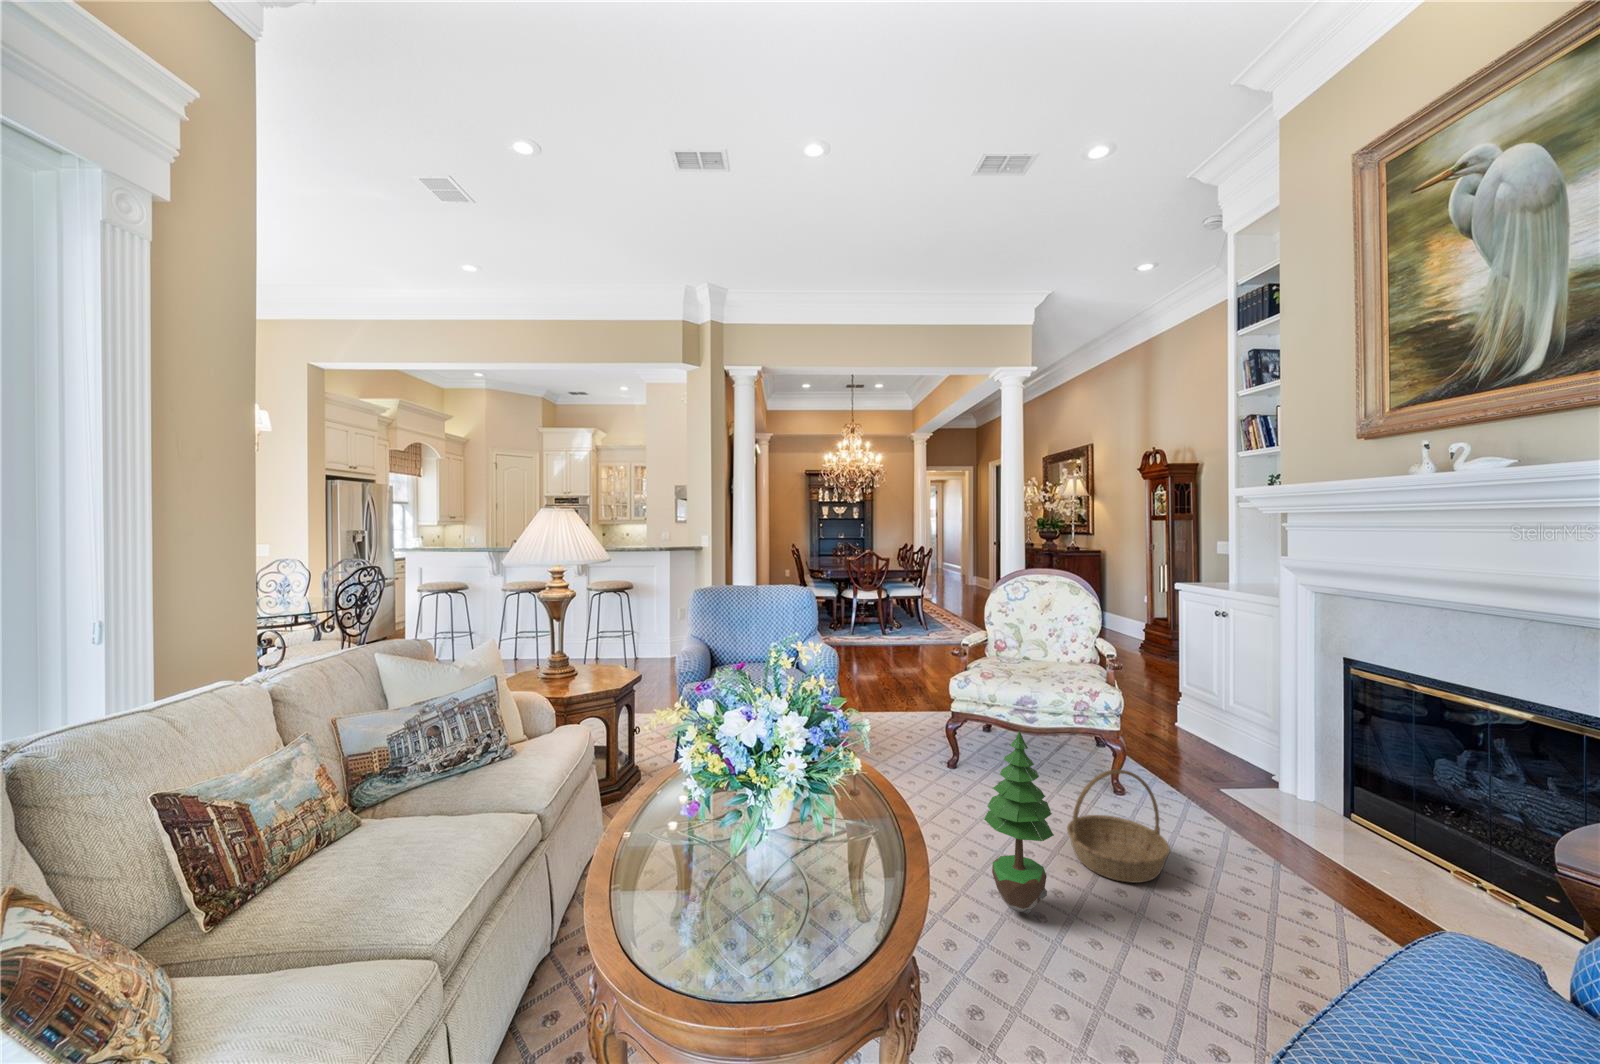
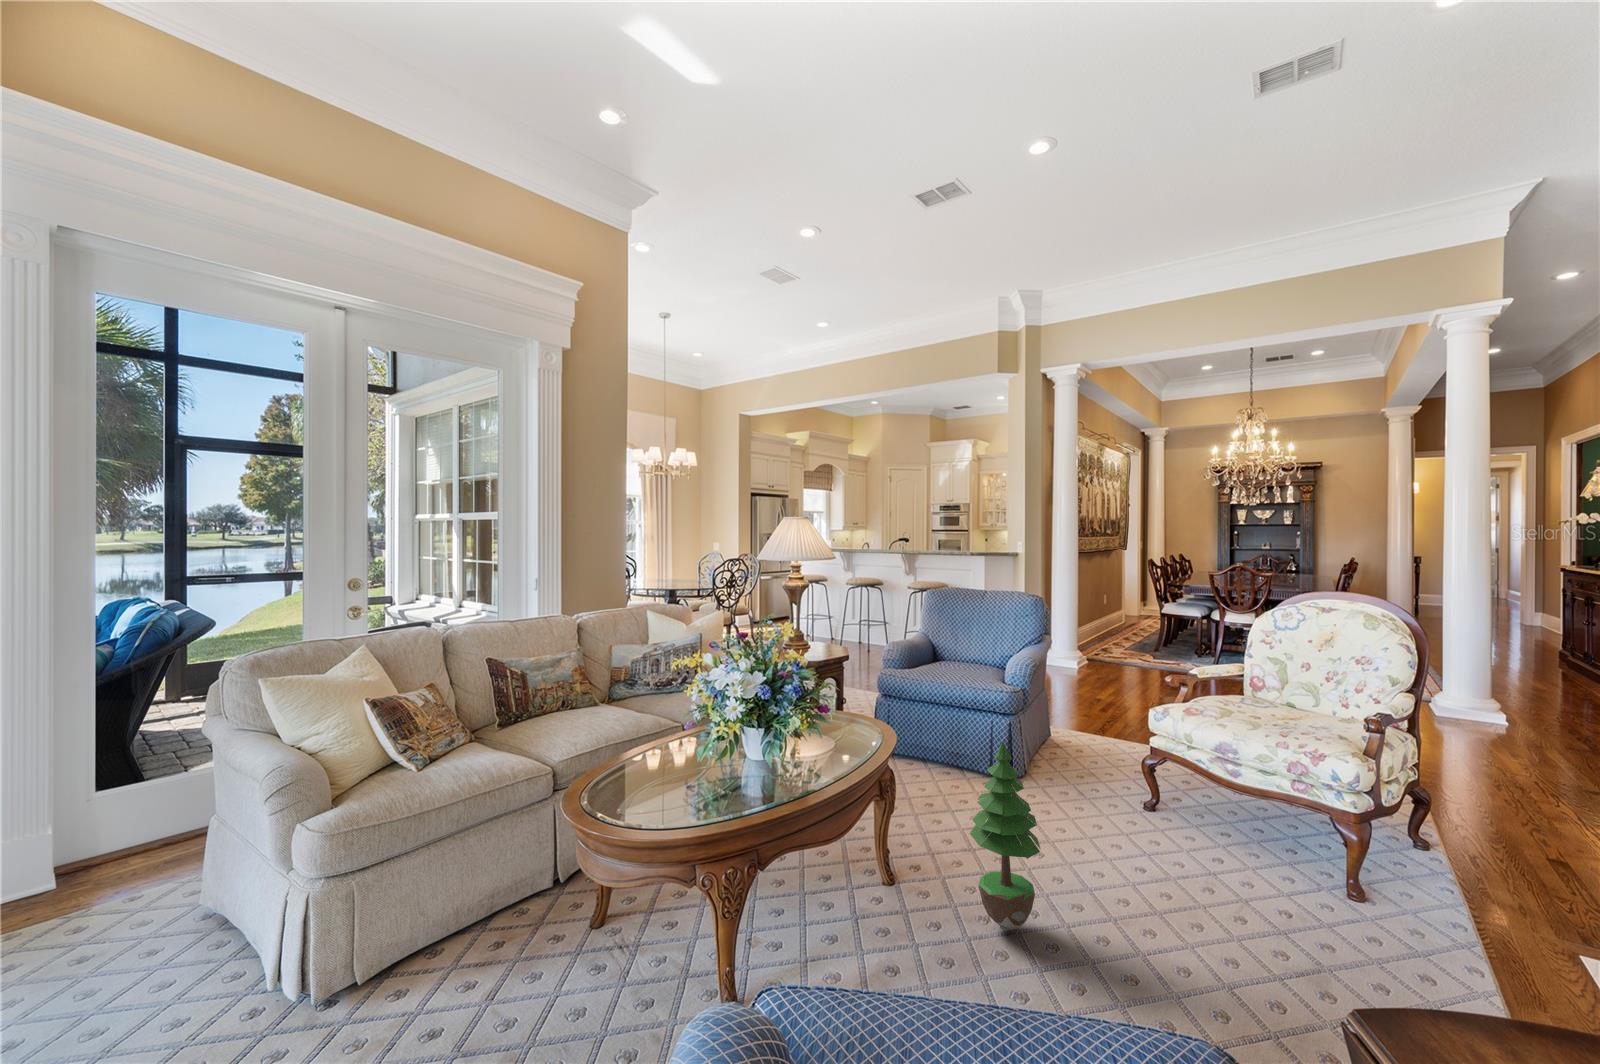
basket: present [1067,770,1170,883] -> none [1130,829,1267,978]

